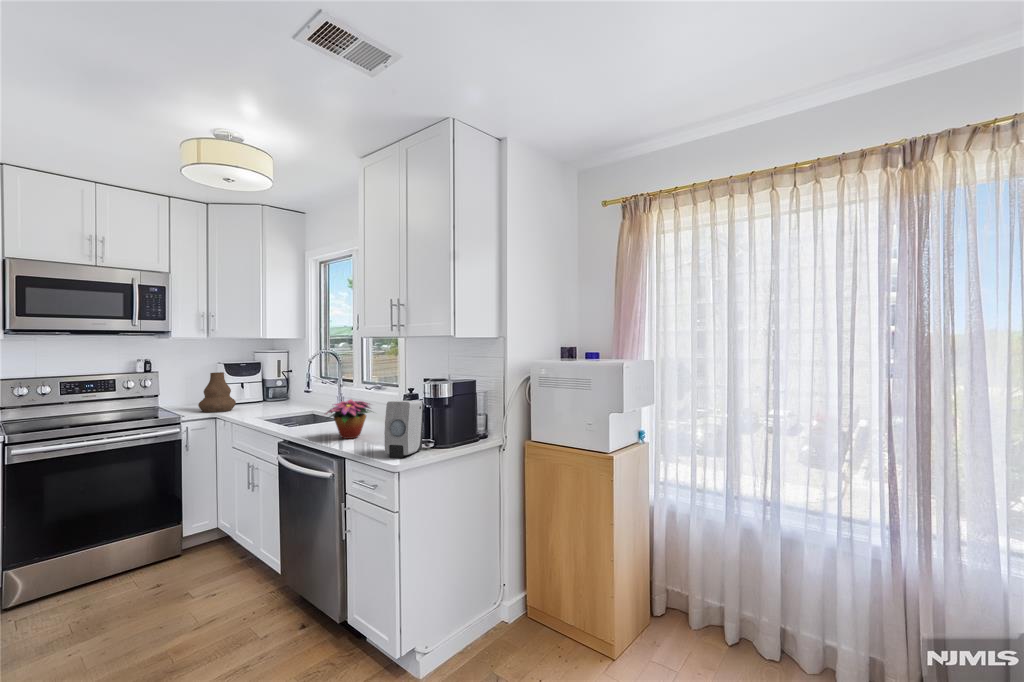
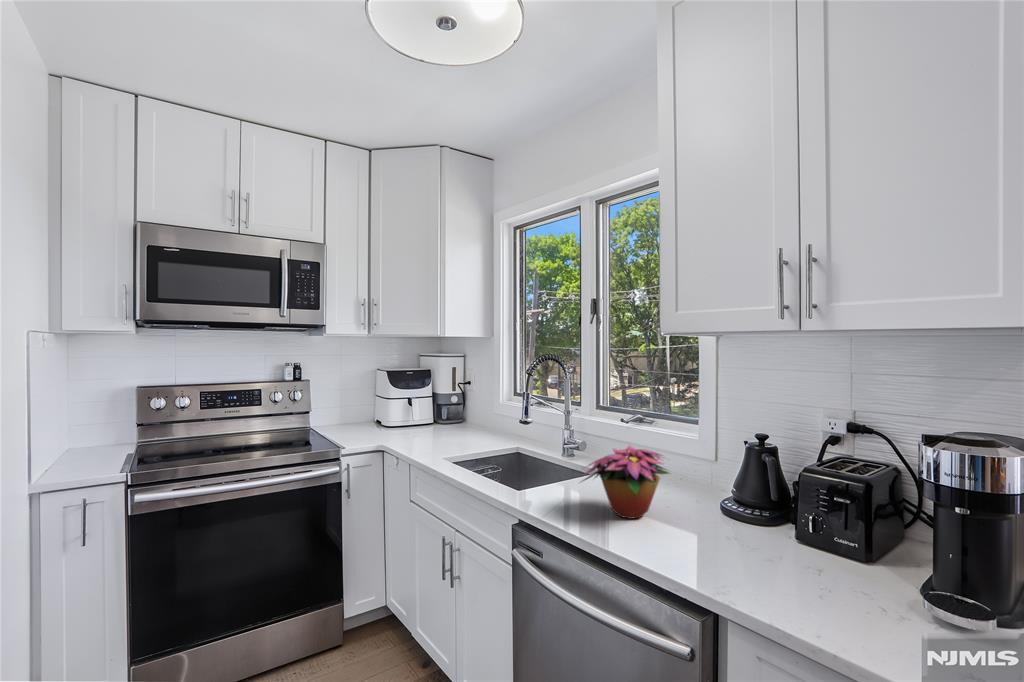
vase: present [198,372,236,412] -> none [359,383,406,440]
soap dispenser: present [384,401,423,458] -> none [766,464,828,597]

